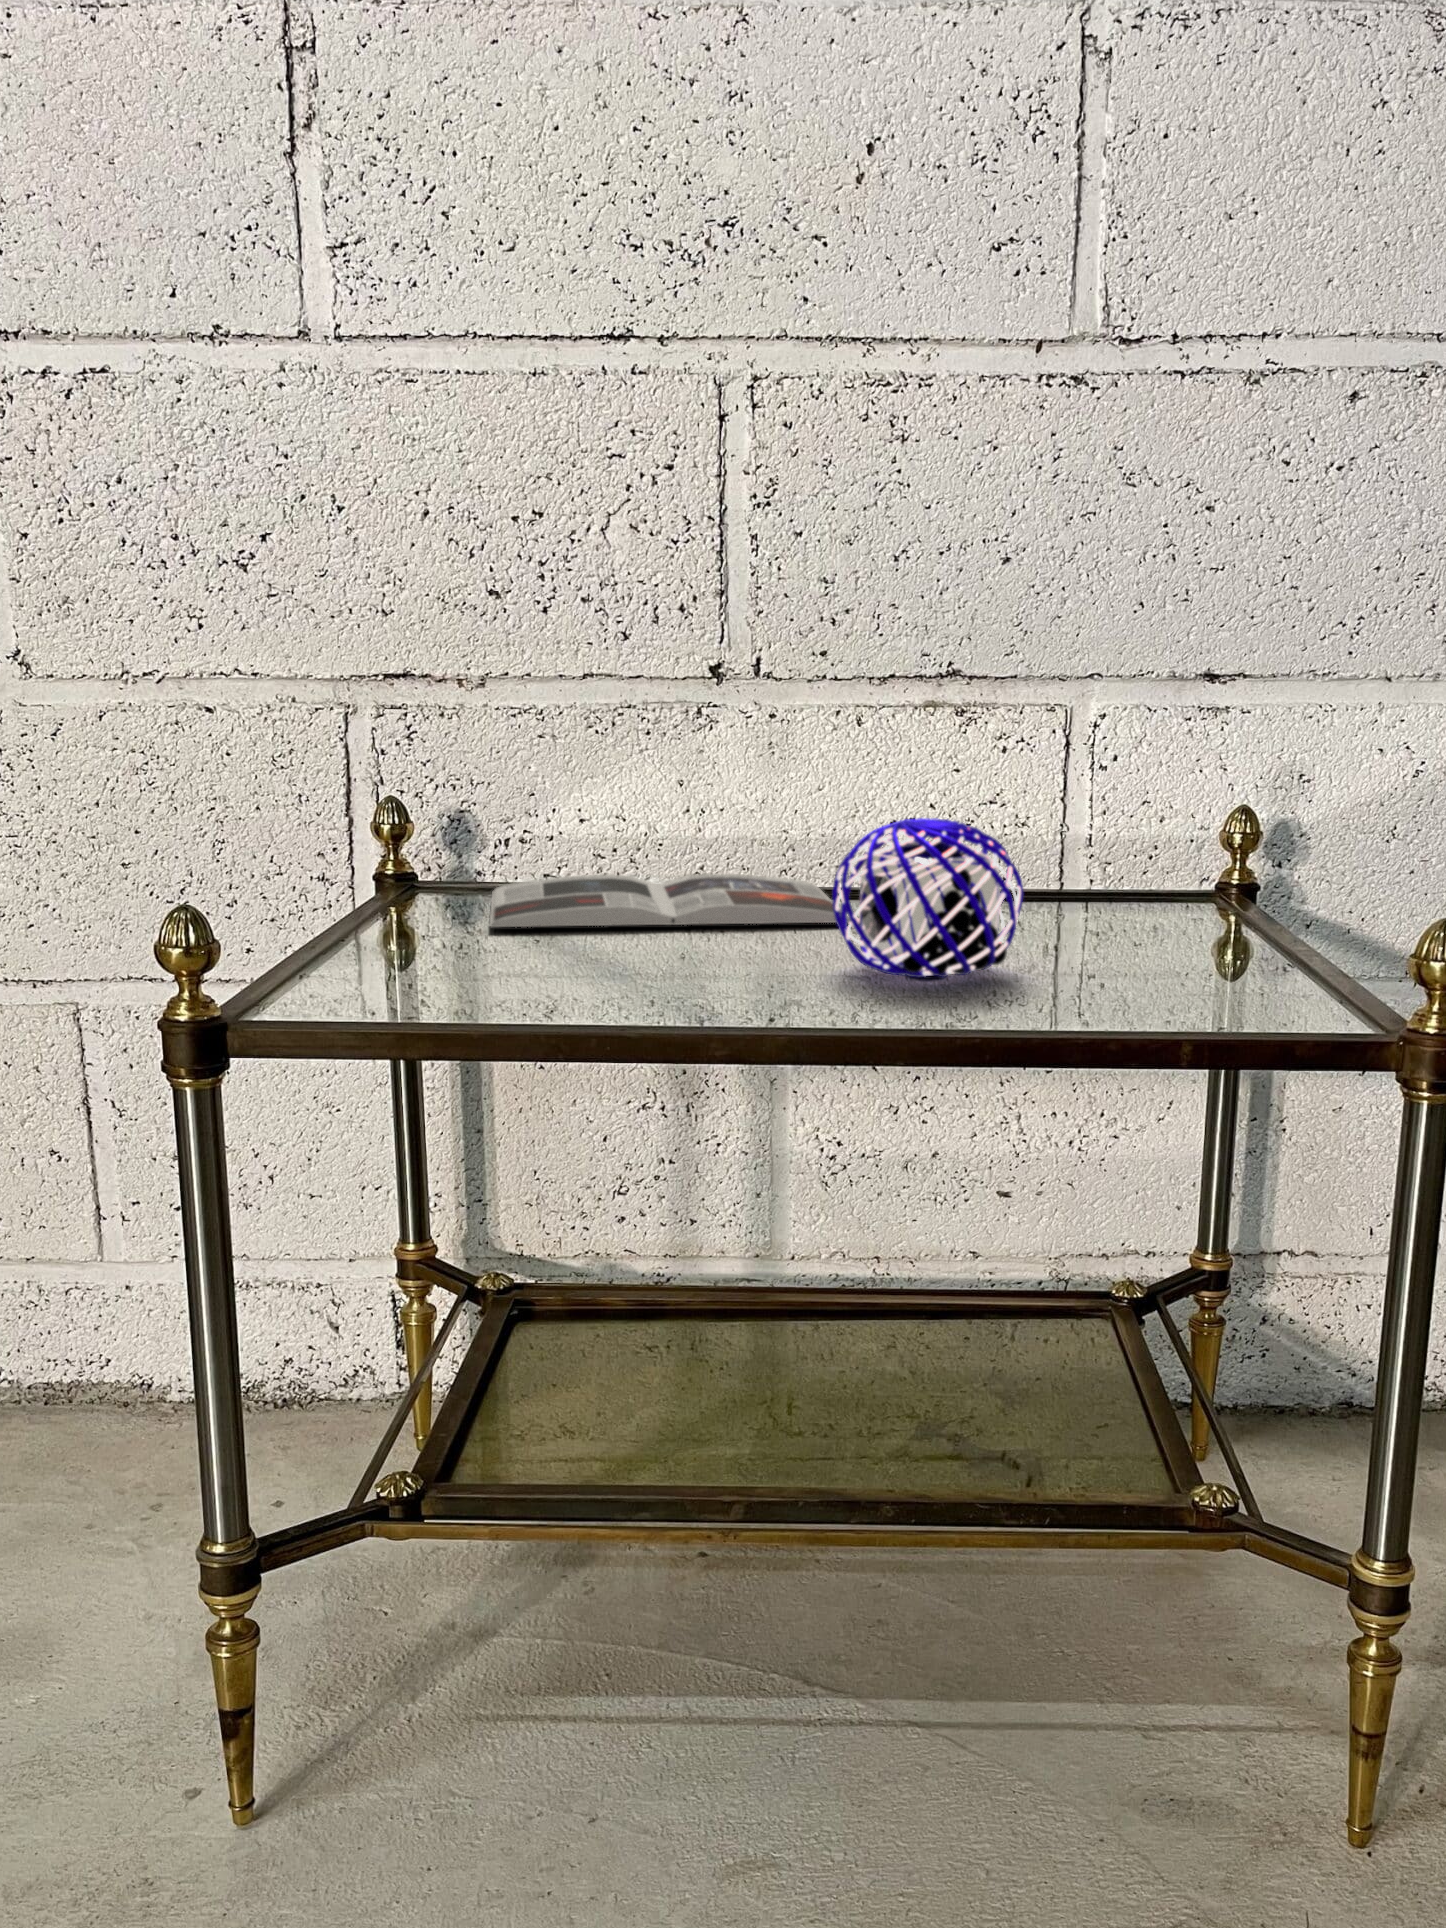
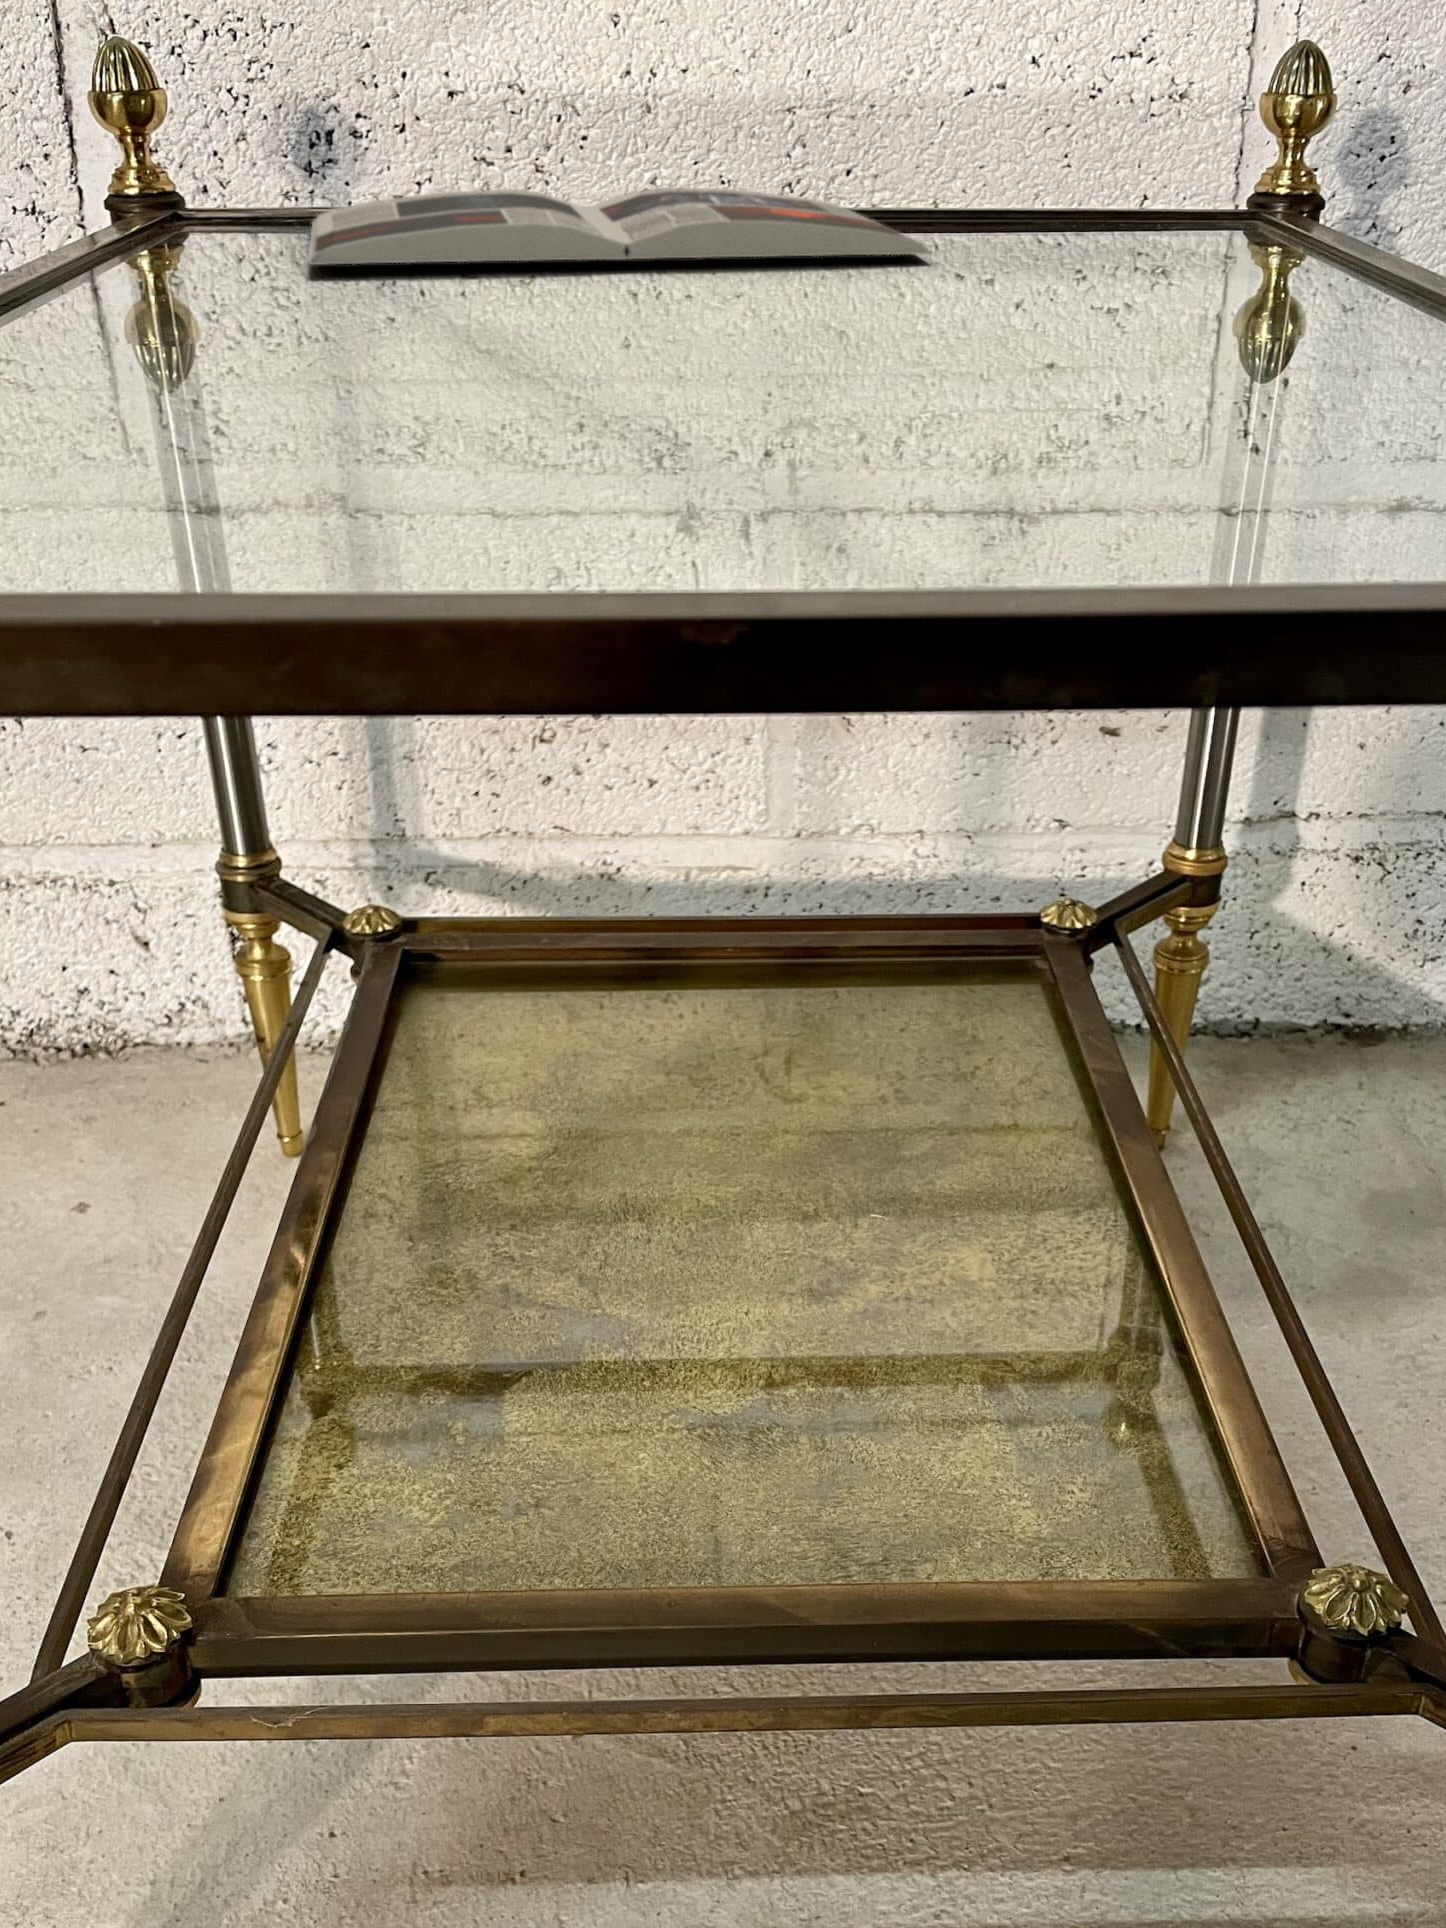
decorative orb: present [832,818,1023,977] -> none [934,4,1290,329]

